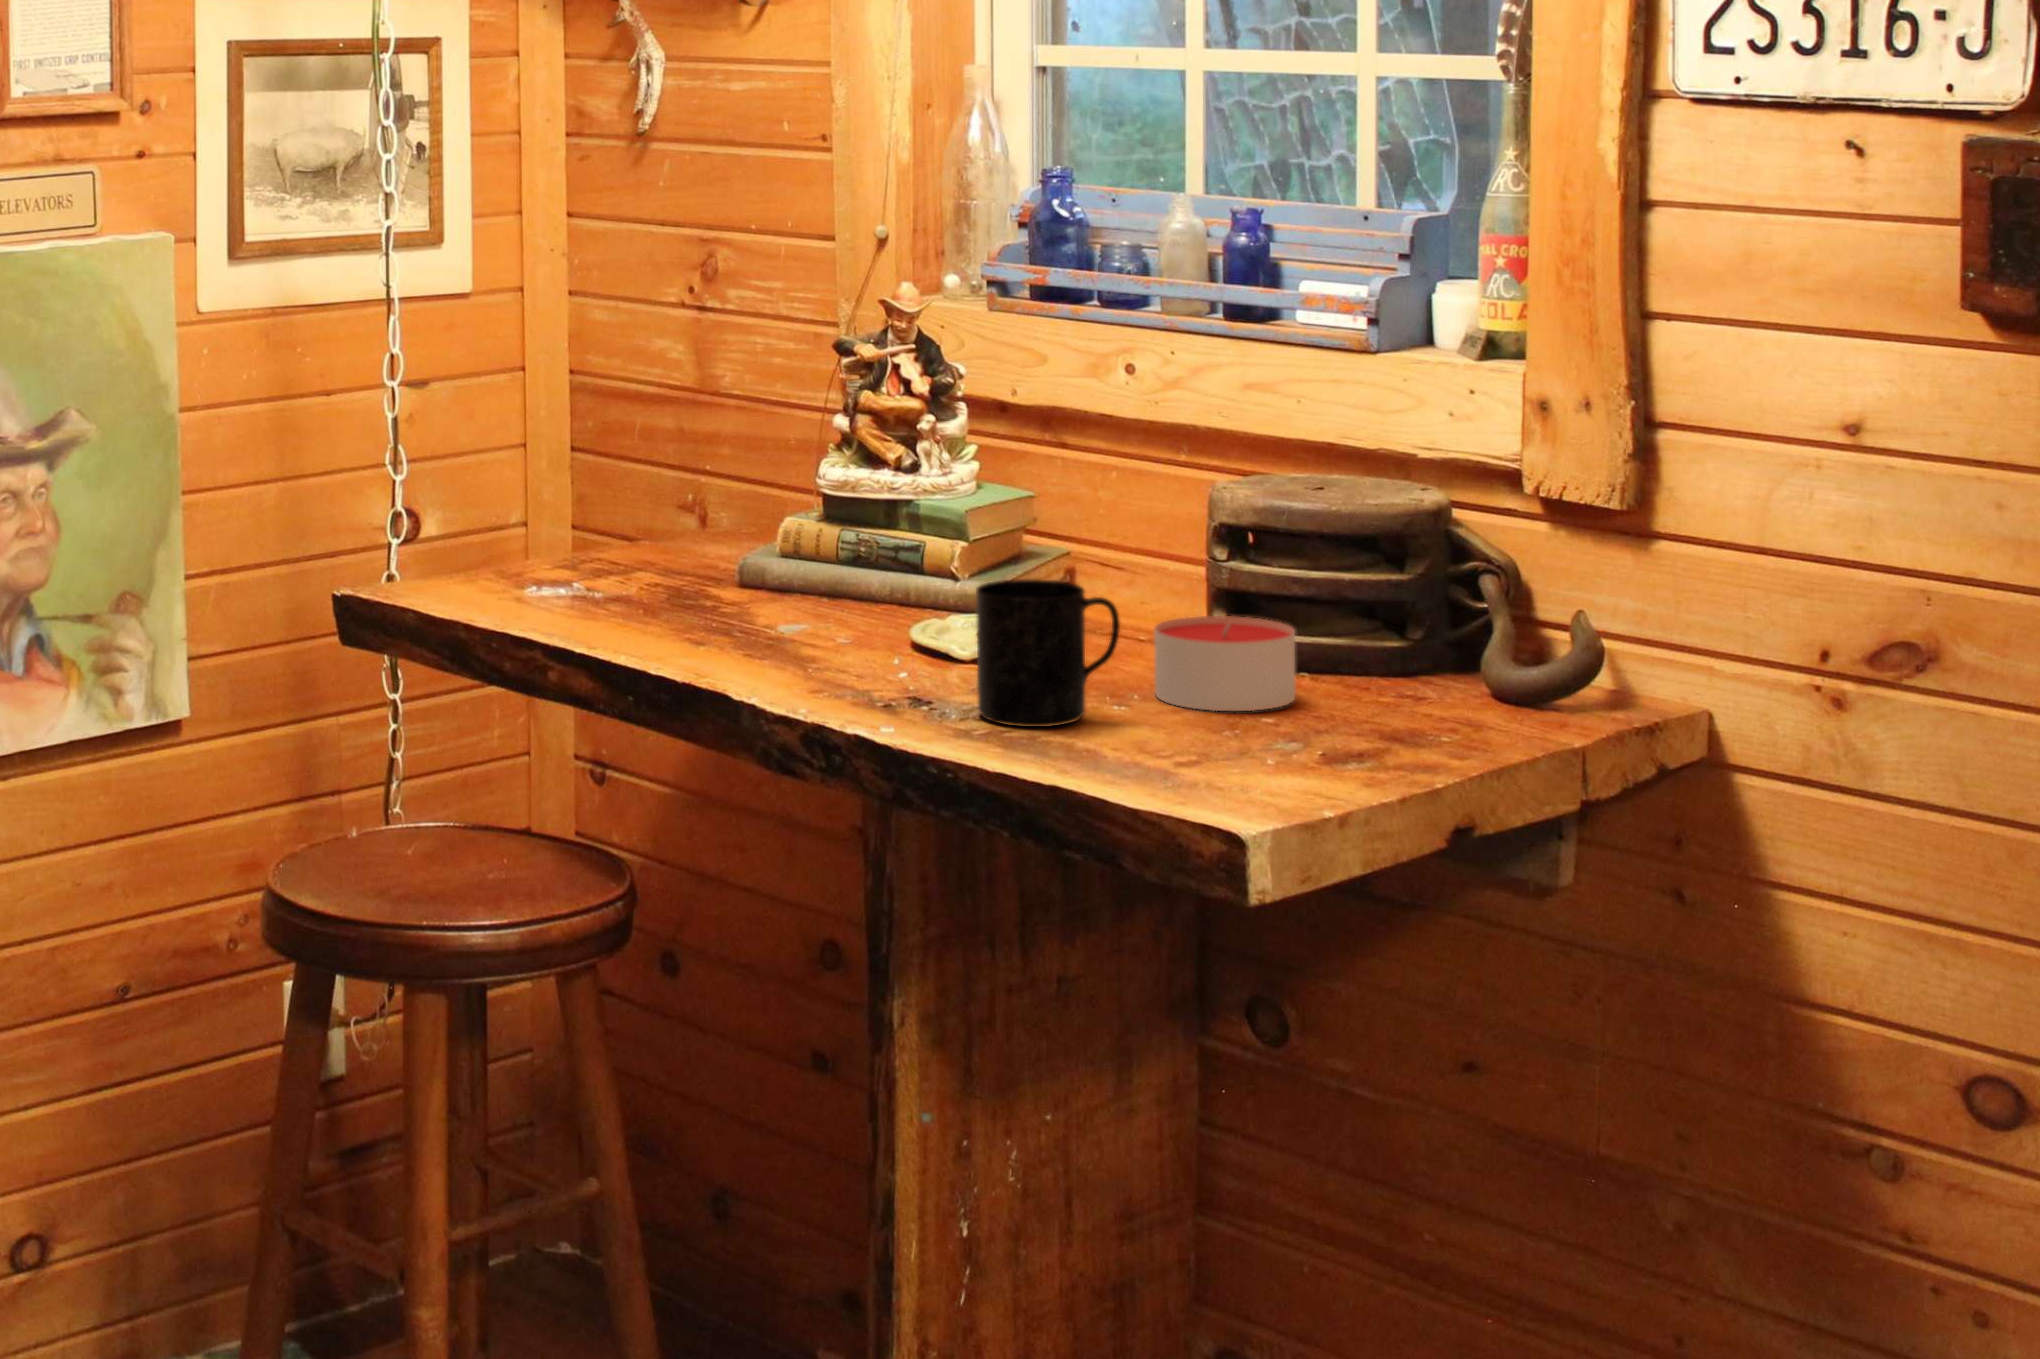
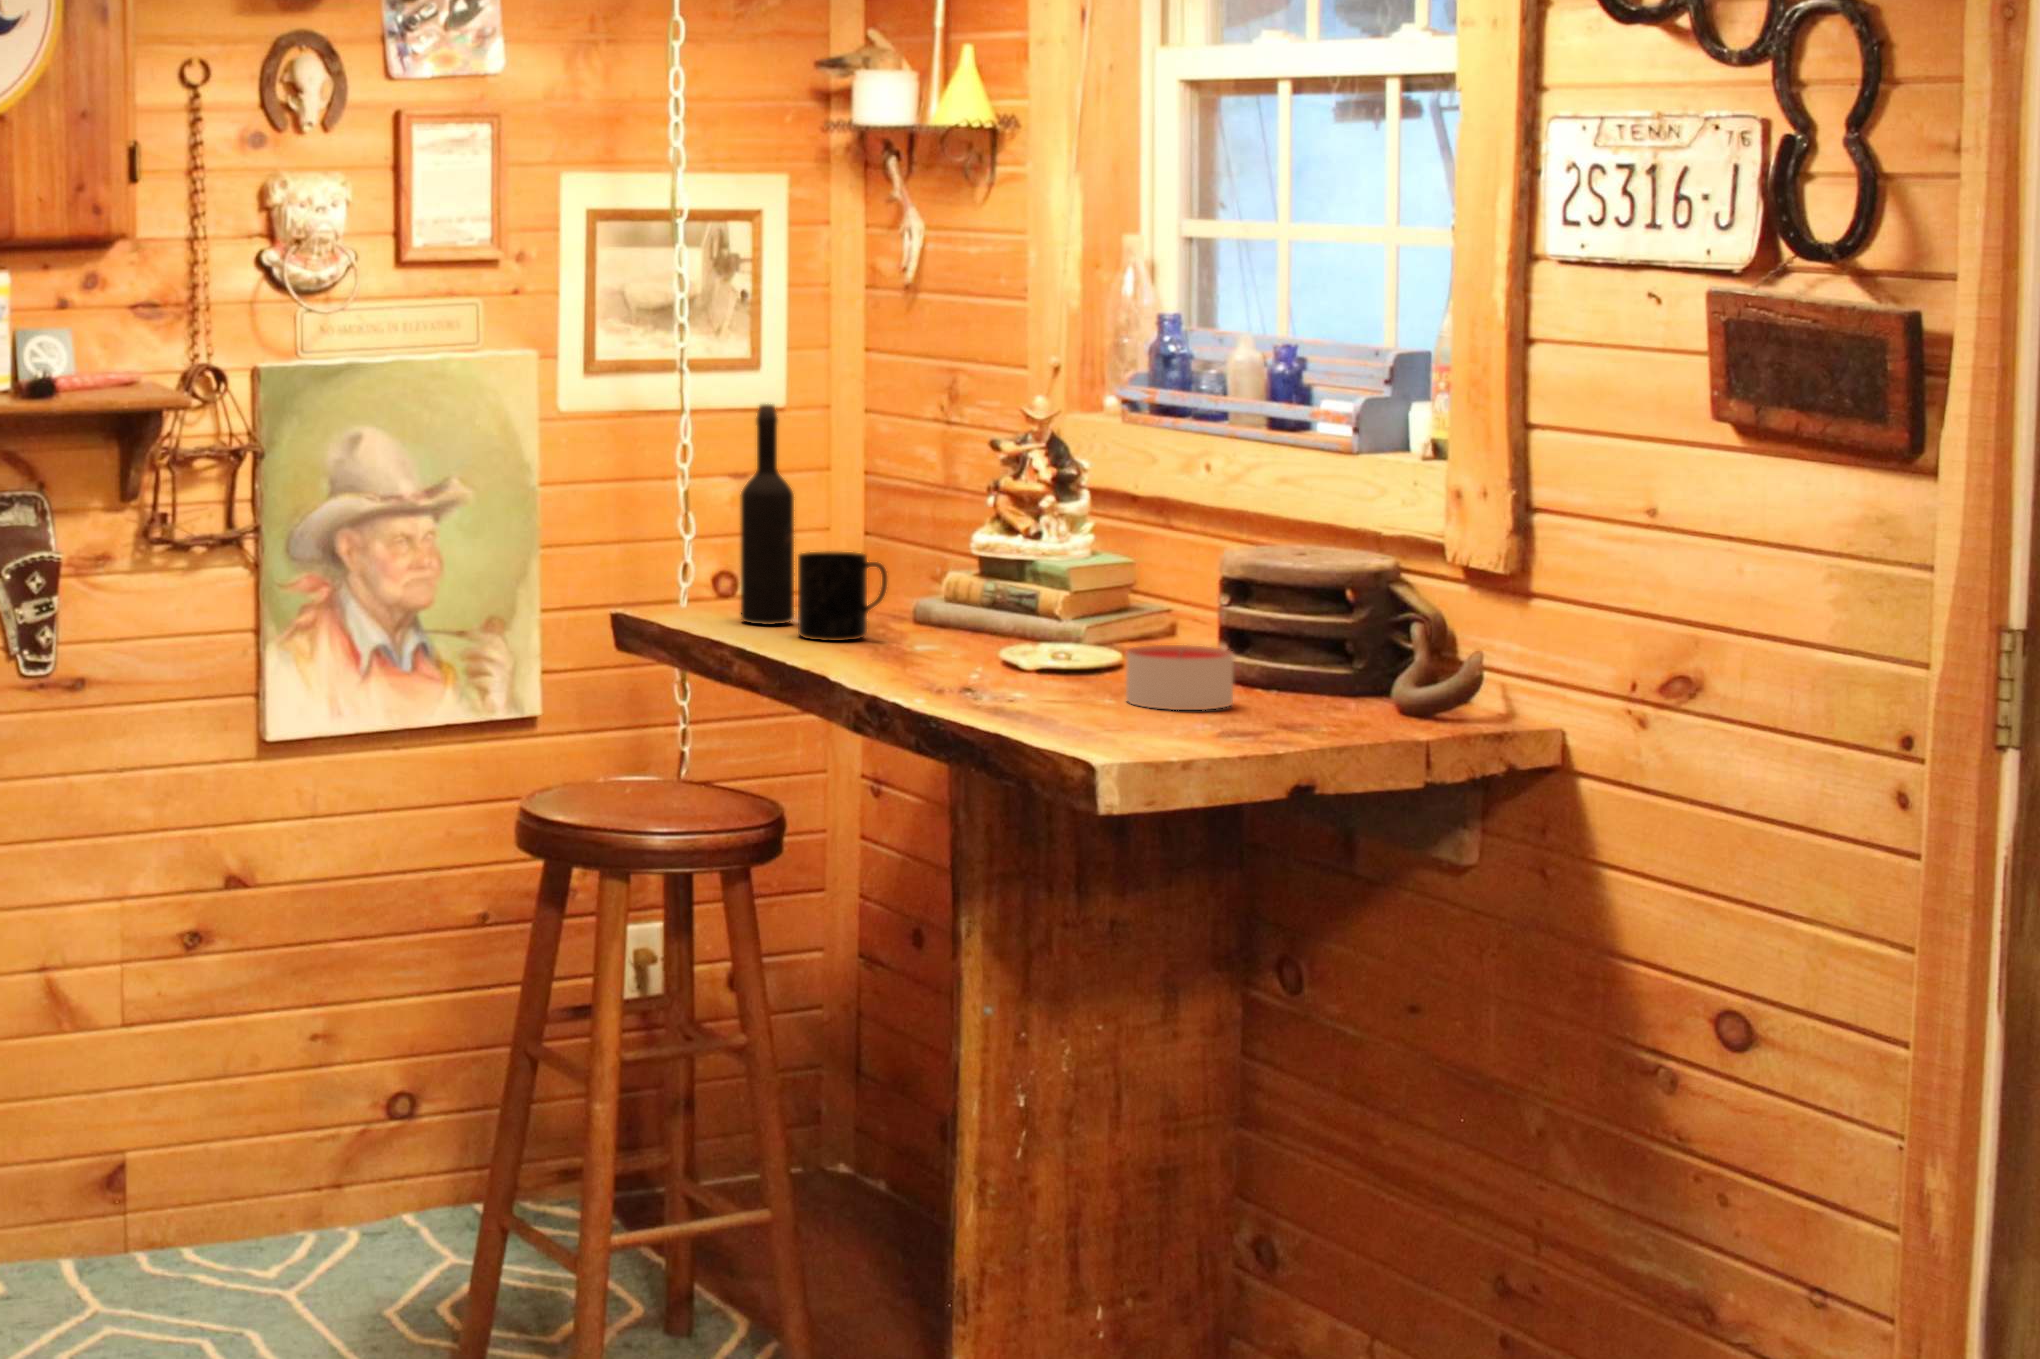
wine bottle: none [515,302,588,594] -> present [740,404,794,625]
mug: present [976,579,1120,727] -> present [798,551,887,641]

